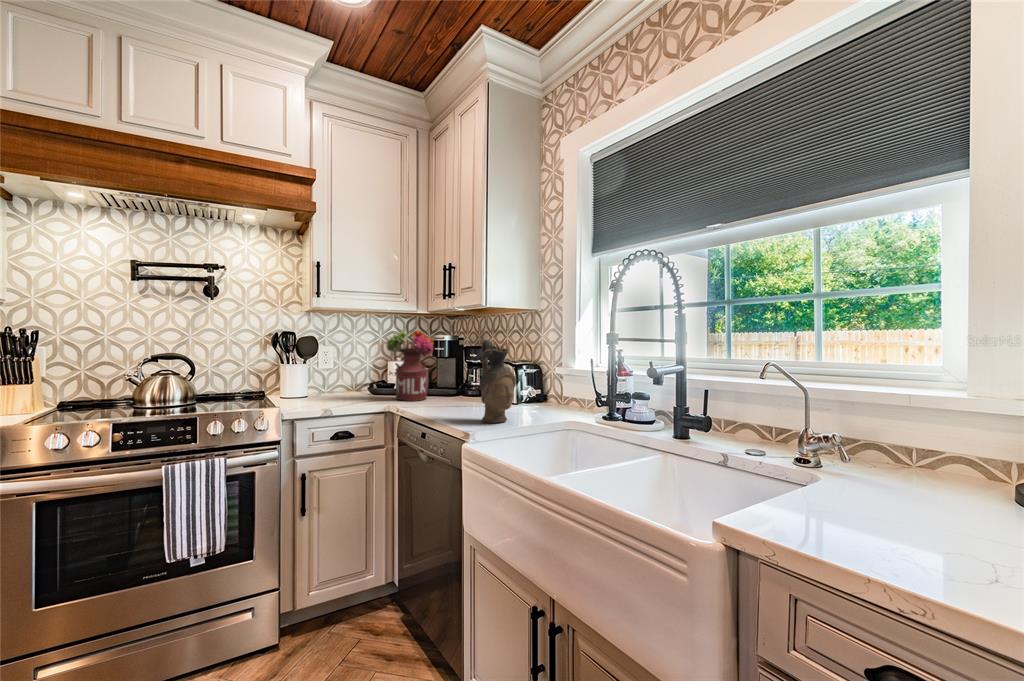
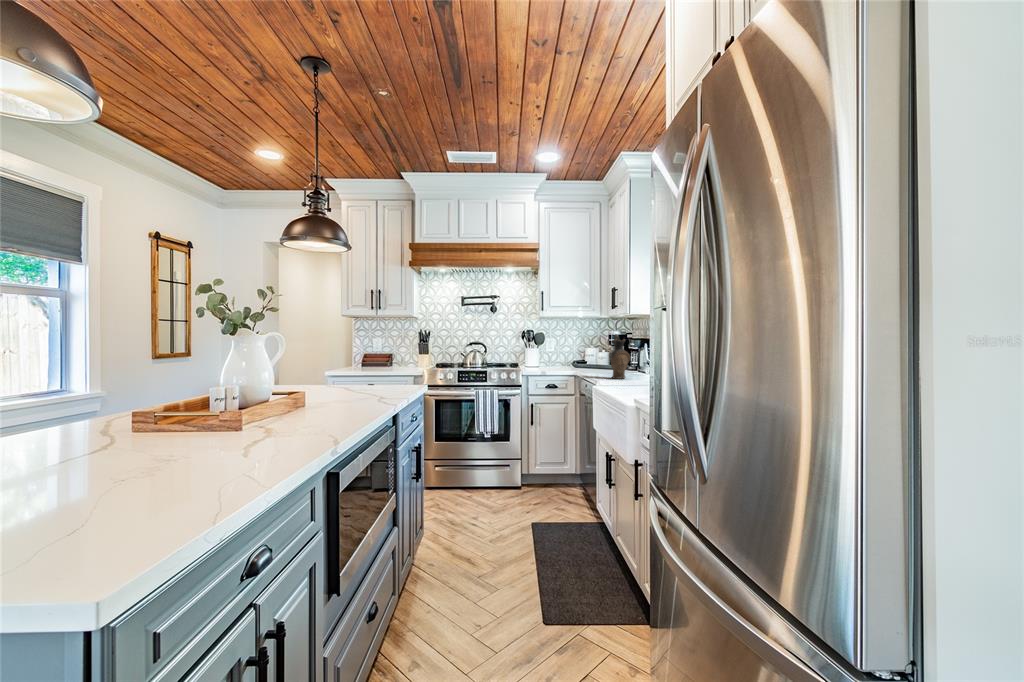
flower arrangement: present [386,330,434,401] -> none [576,329,606,370]

